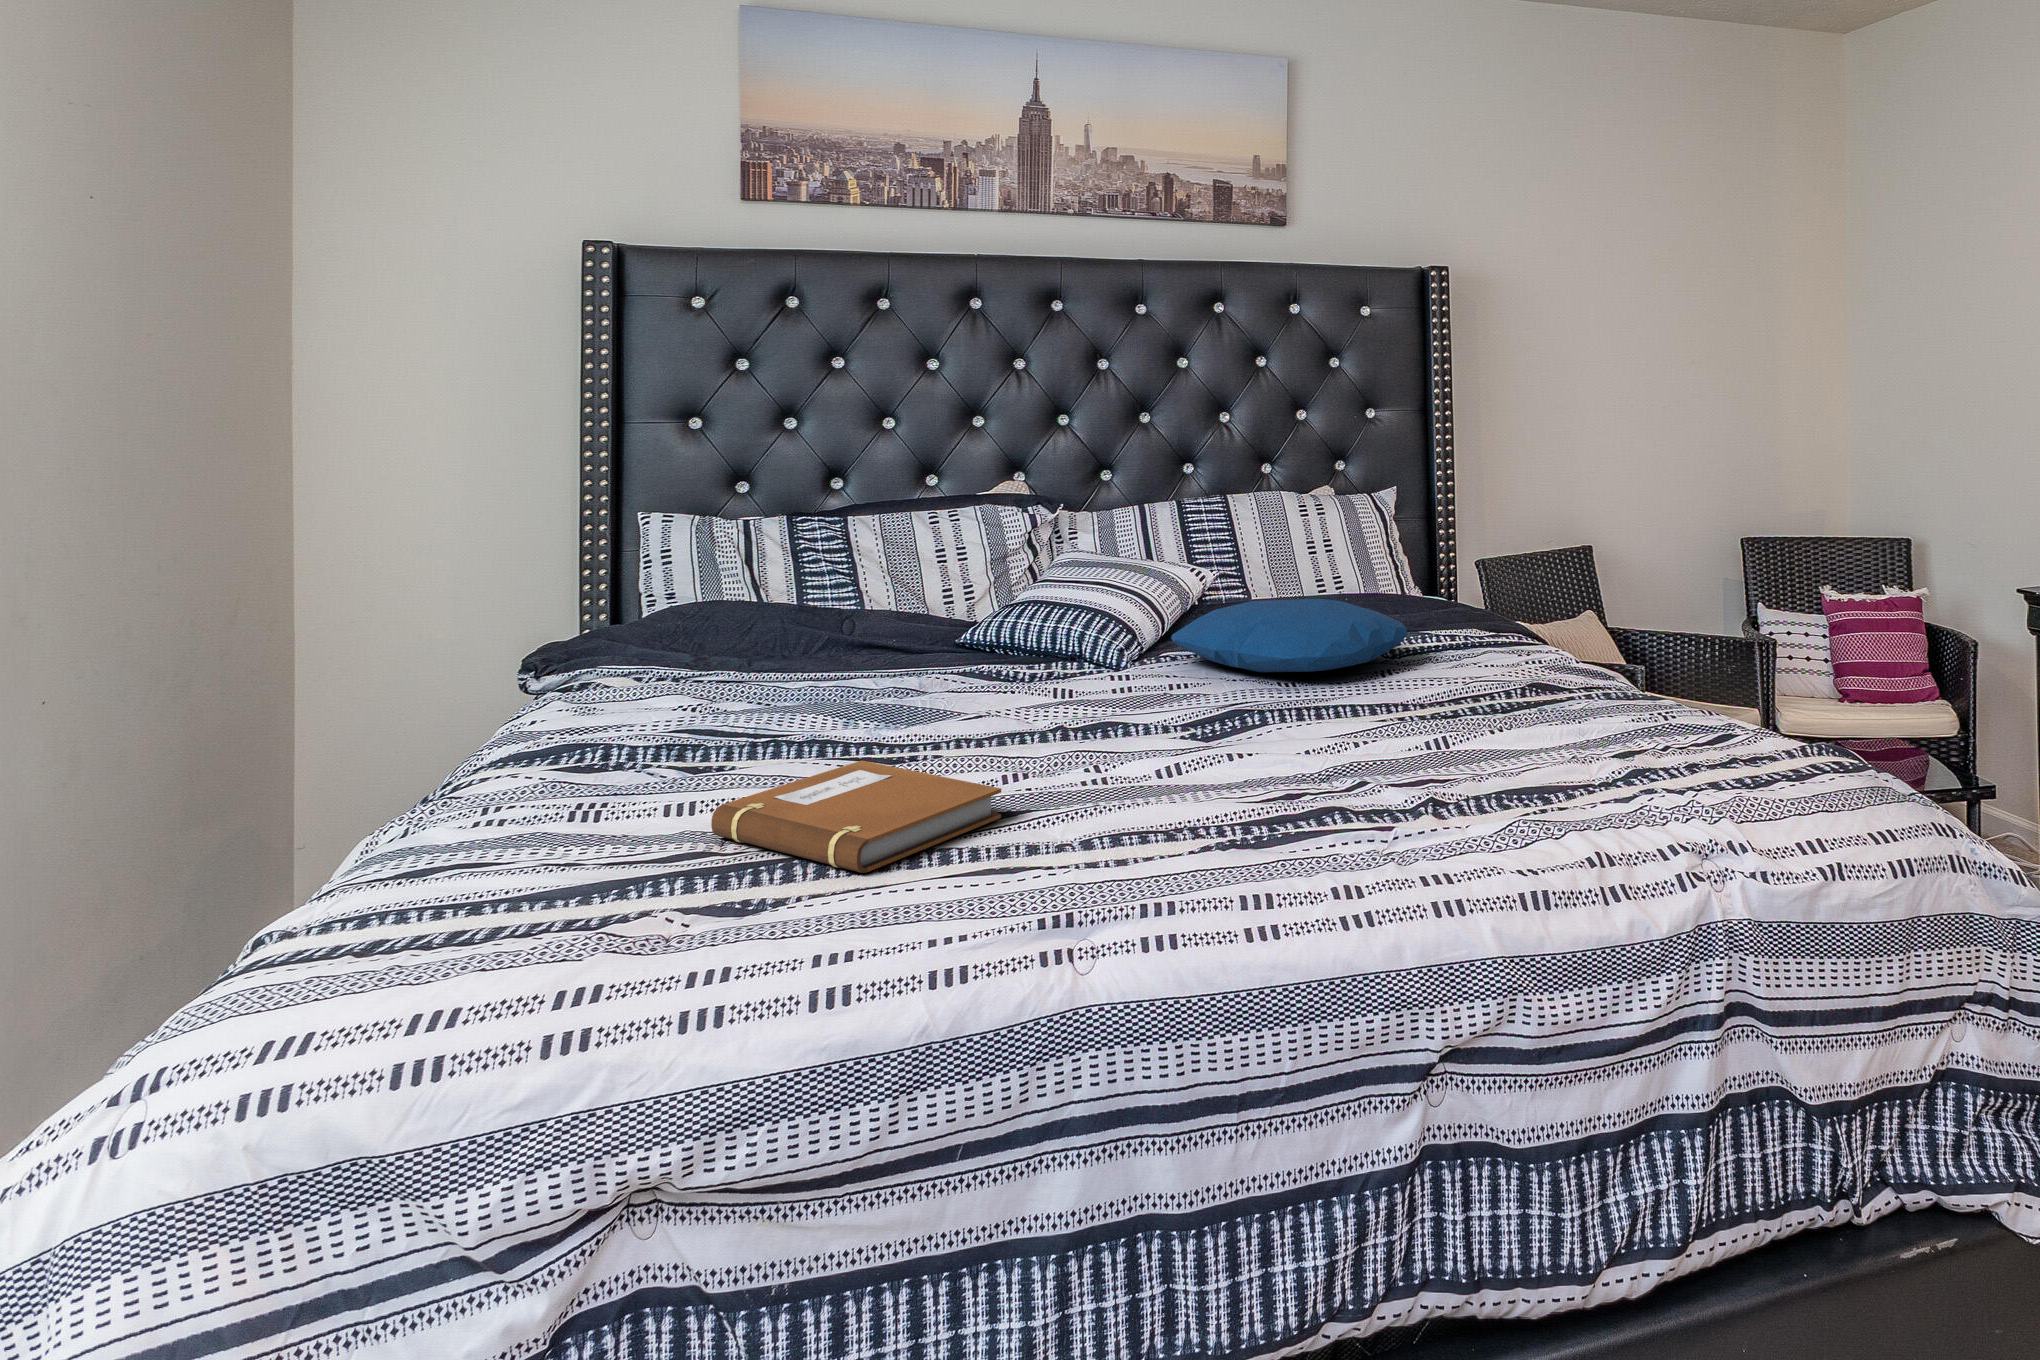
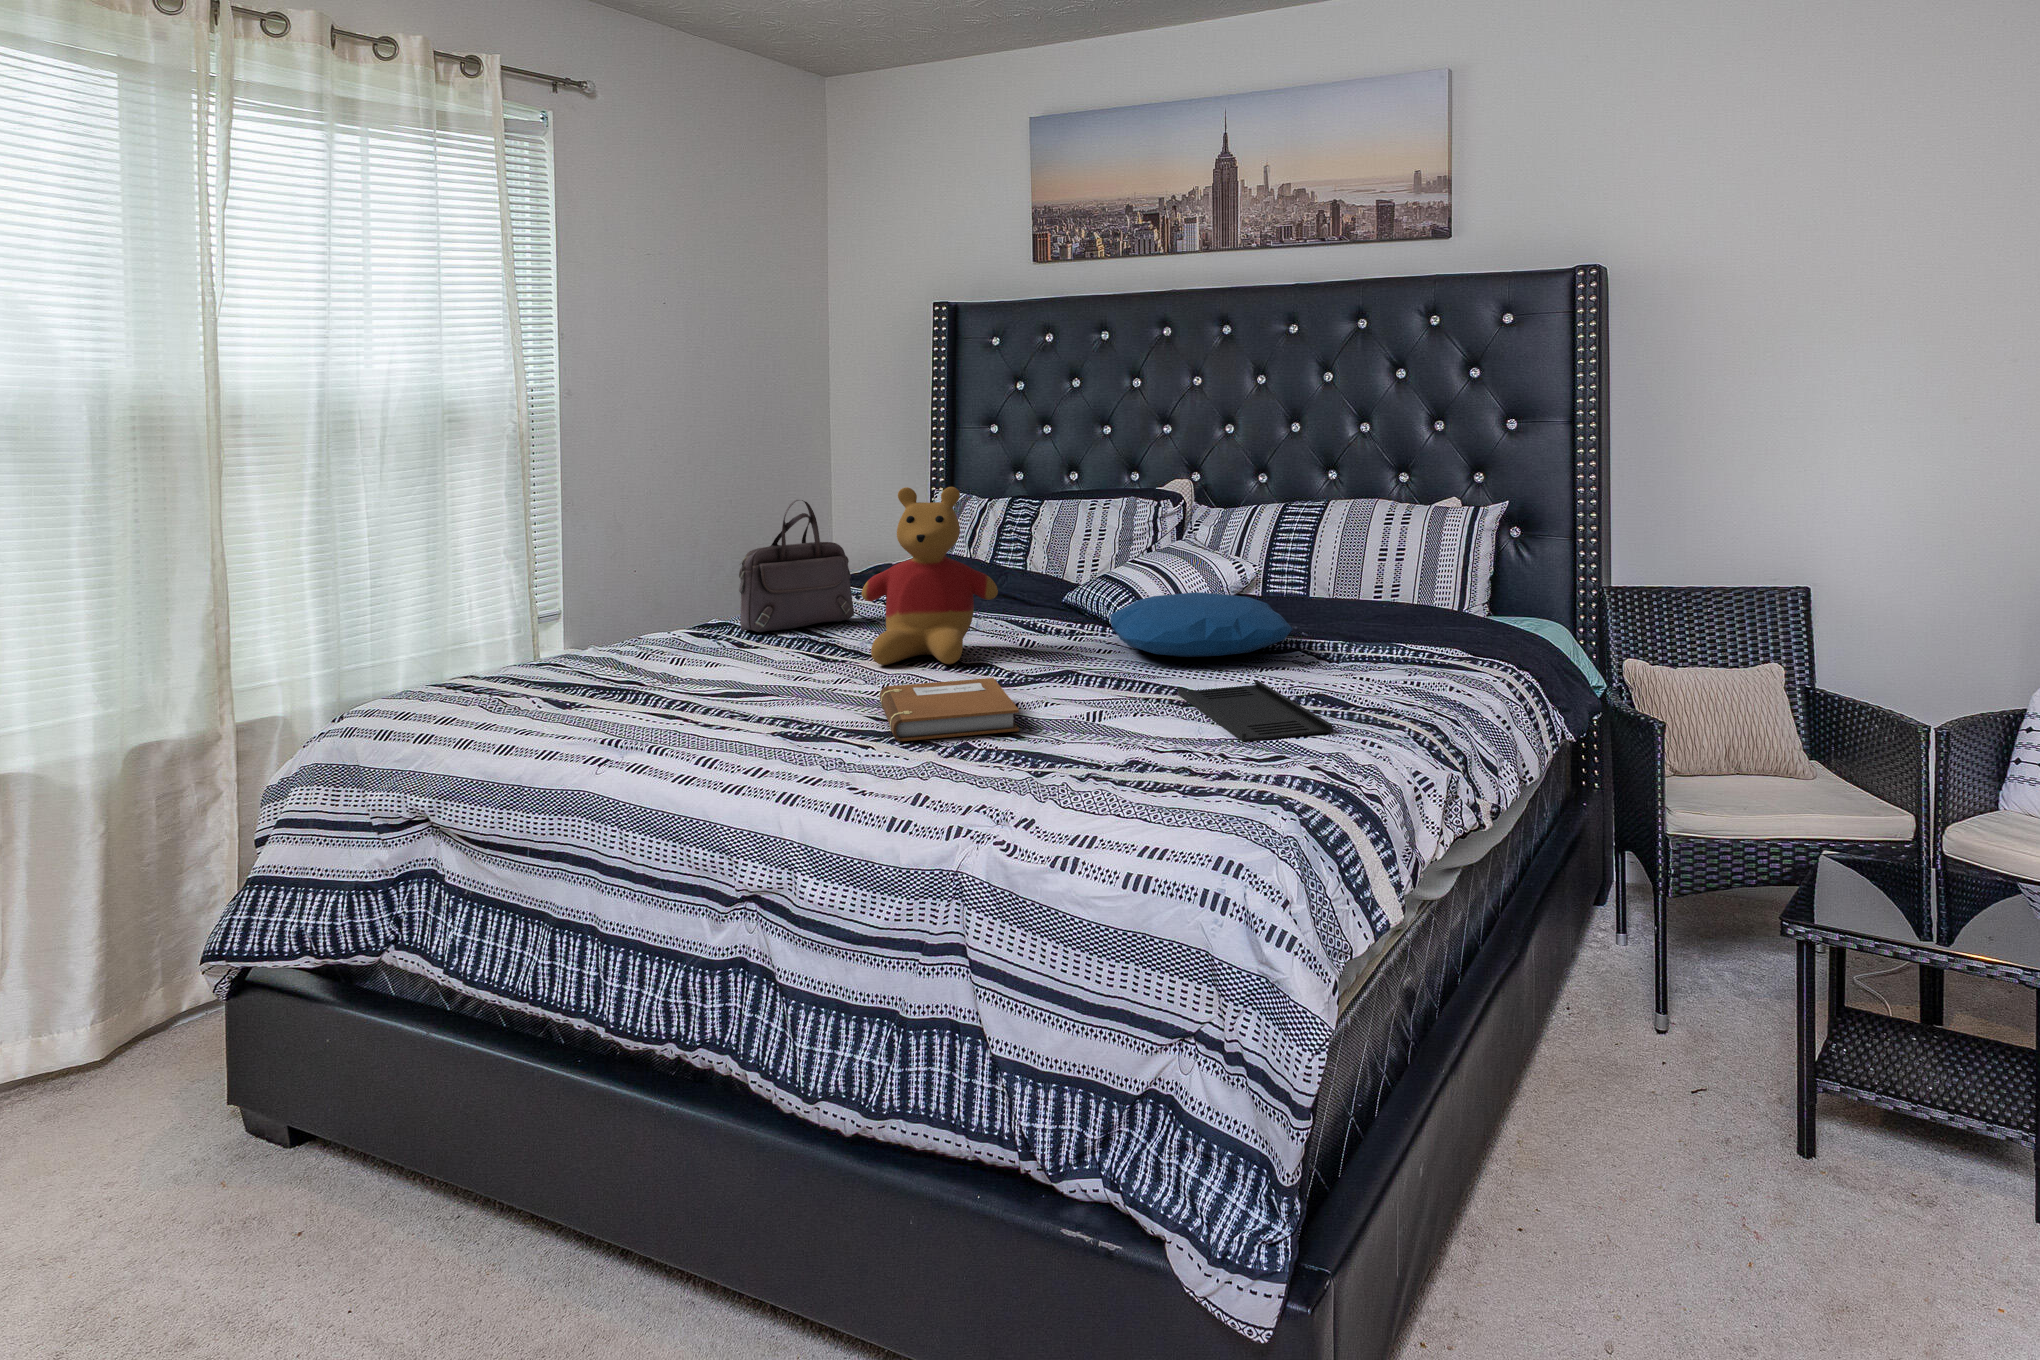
stuffed bear: none [935,492,1130,743] -> present [861,487,998,665]
handbag: none [634,528,777,746] -> present [739,500,854,632]
tray: none [1432,677,1650,730] -> present [1178,680,1332,742]
notebook: present [711,761,1001,873] -> present [880,678,1019,741]

